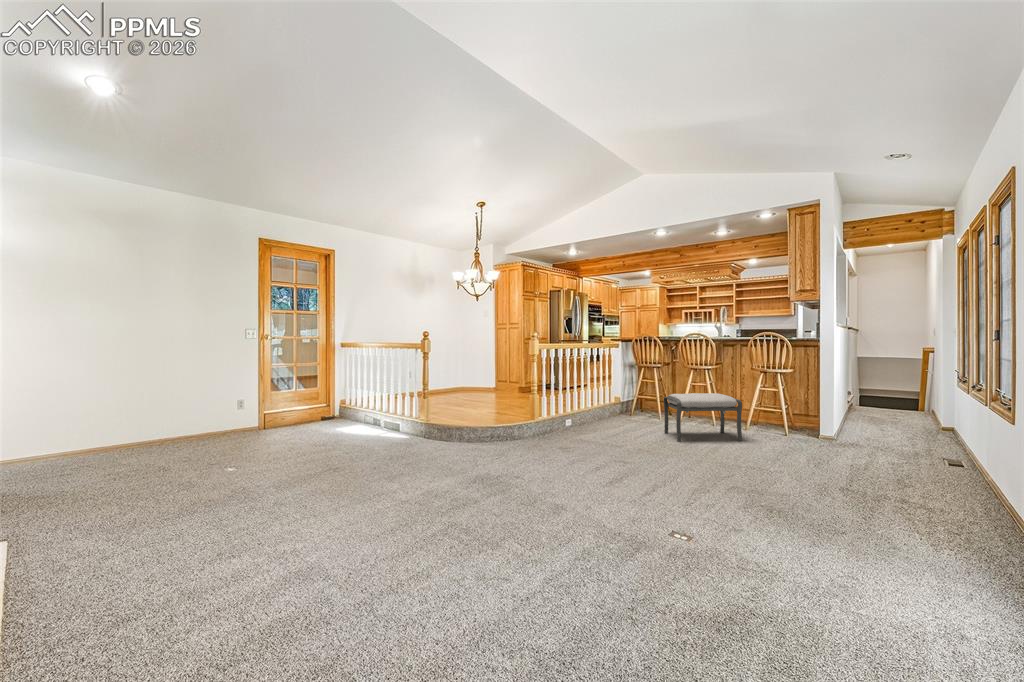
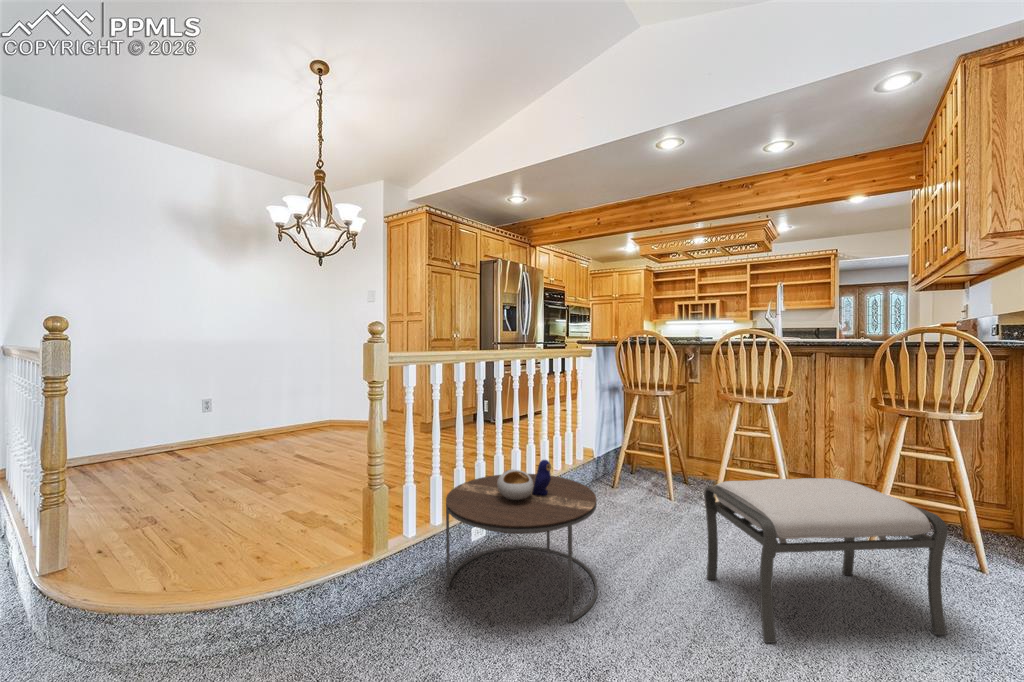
side table: none [562,386,621,438] -> present [446,460,598,622]

